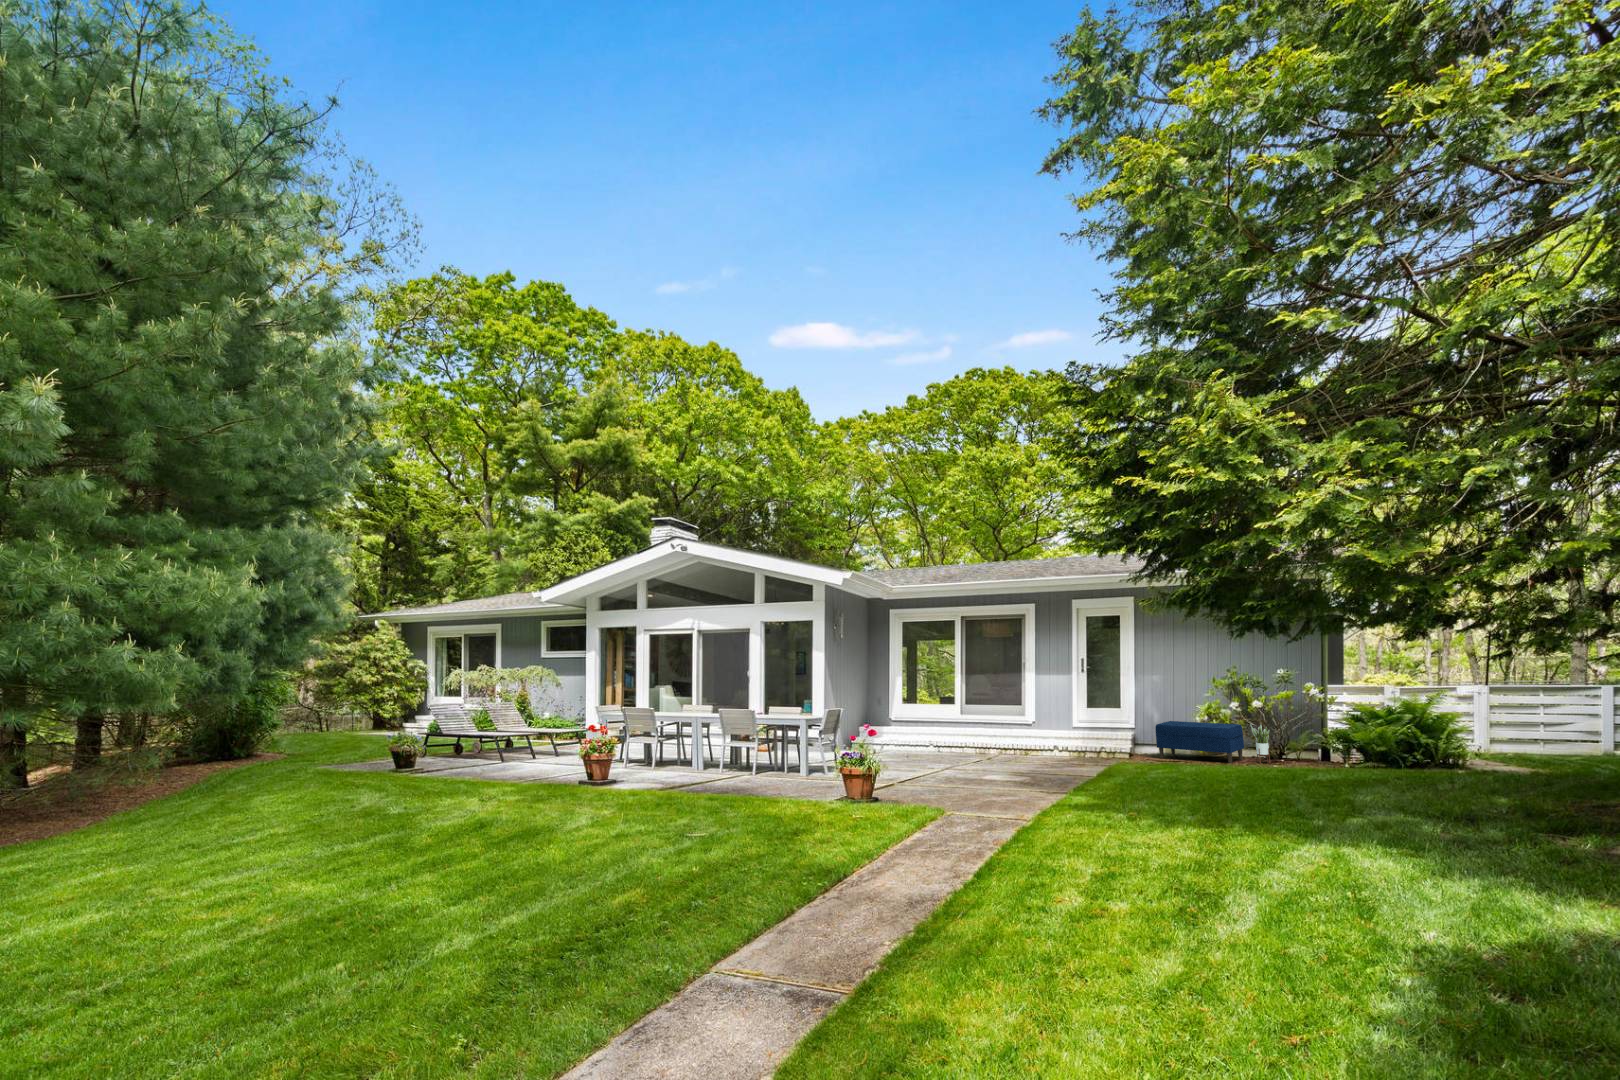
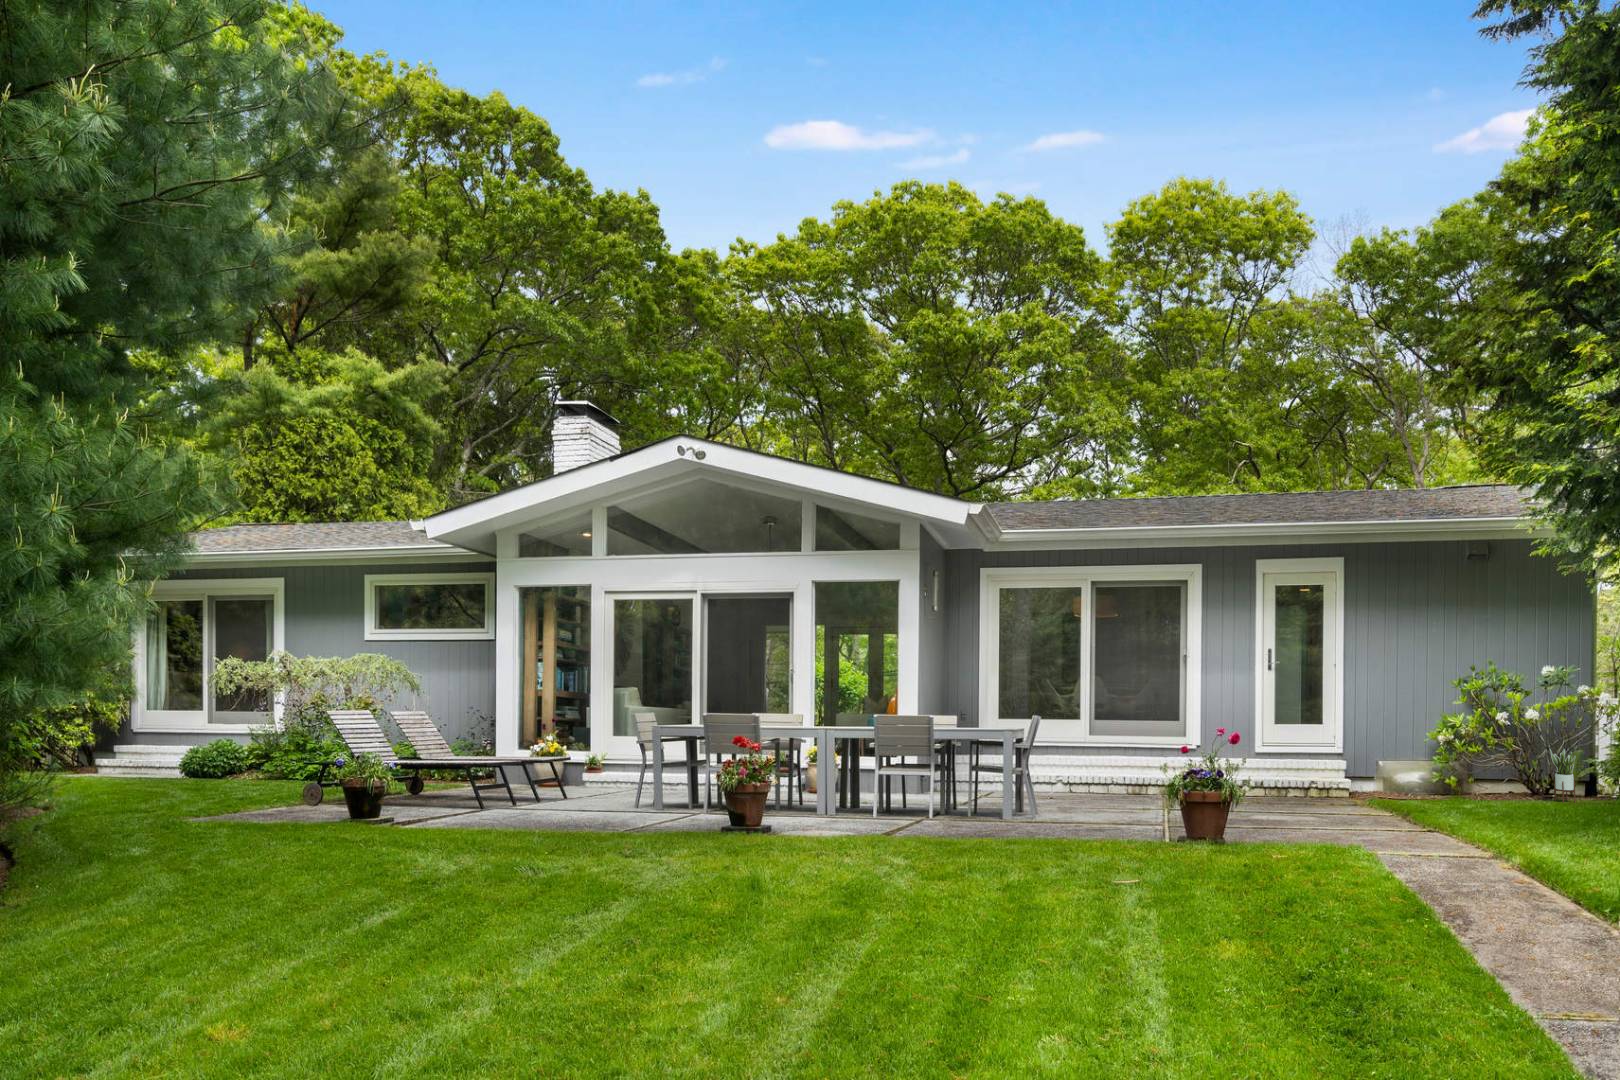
bench: present [1155,721,1244,763] -> none [1410,743,1528,804]

